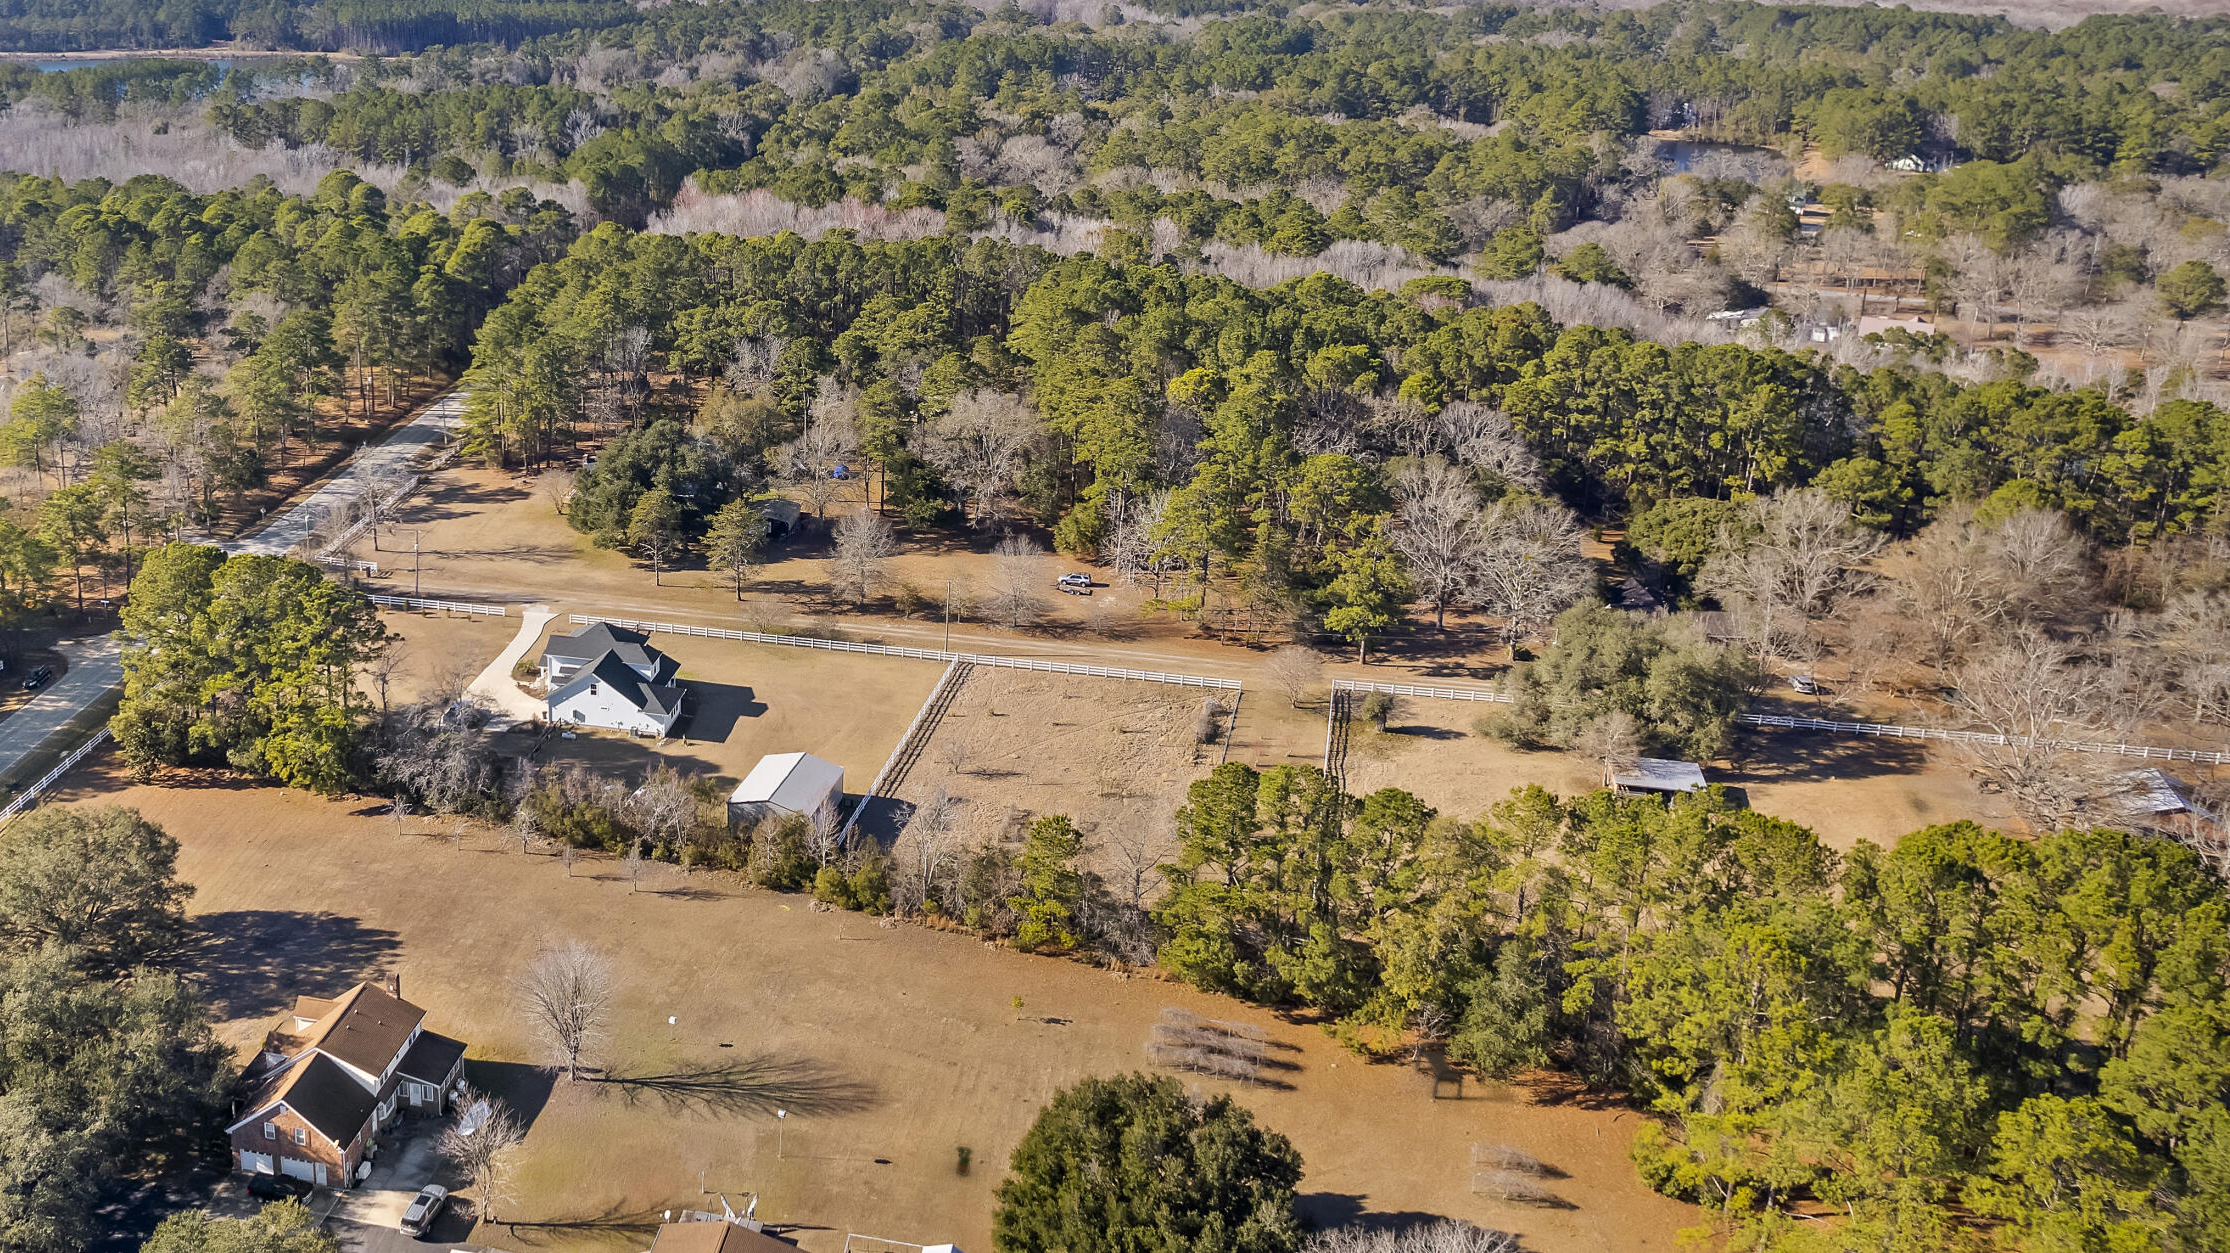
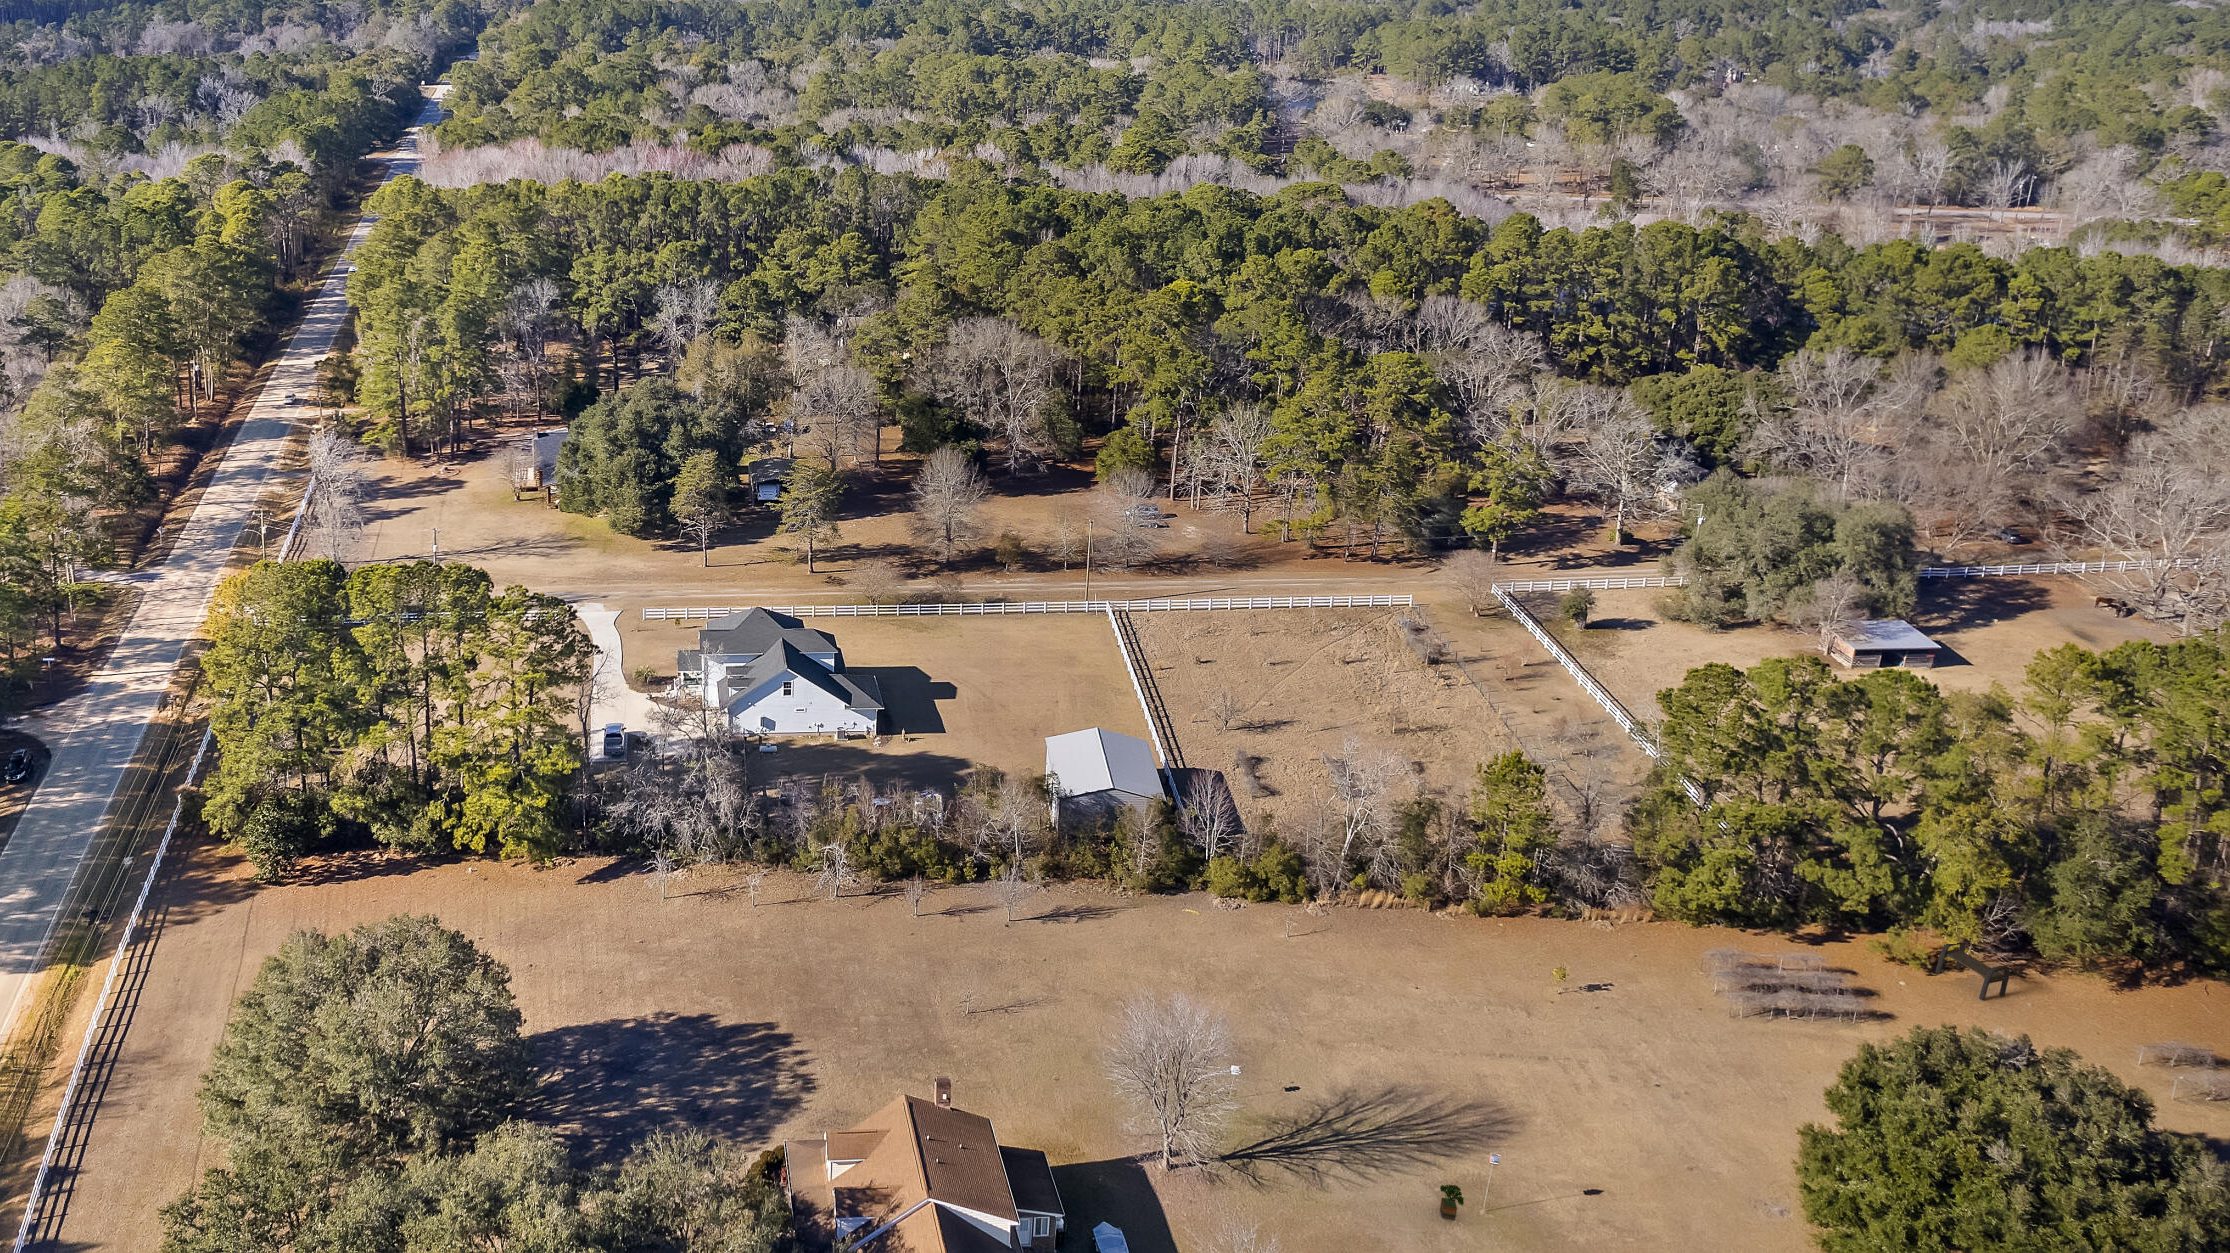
potted tree: present [957,1146,972,1175] -> present [1440,1185,1464,1220]

